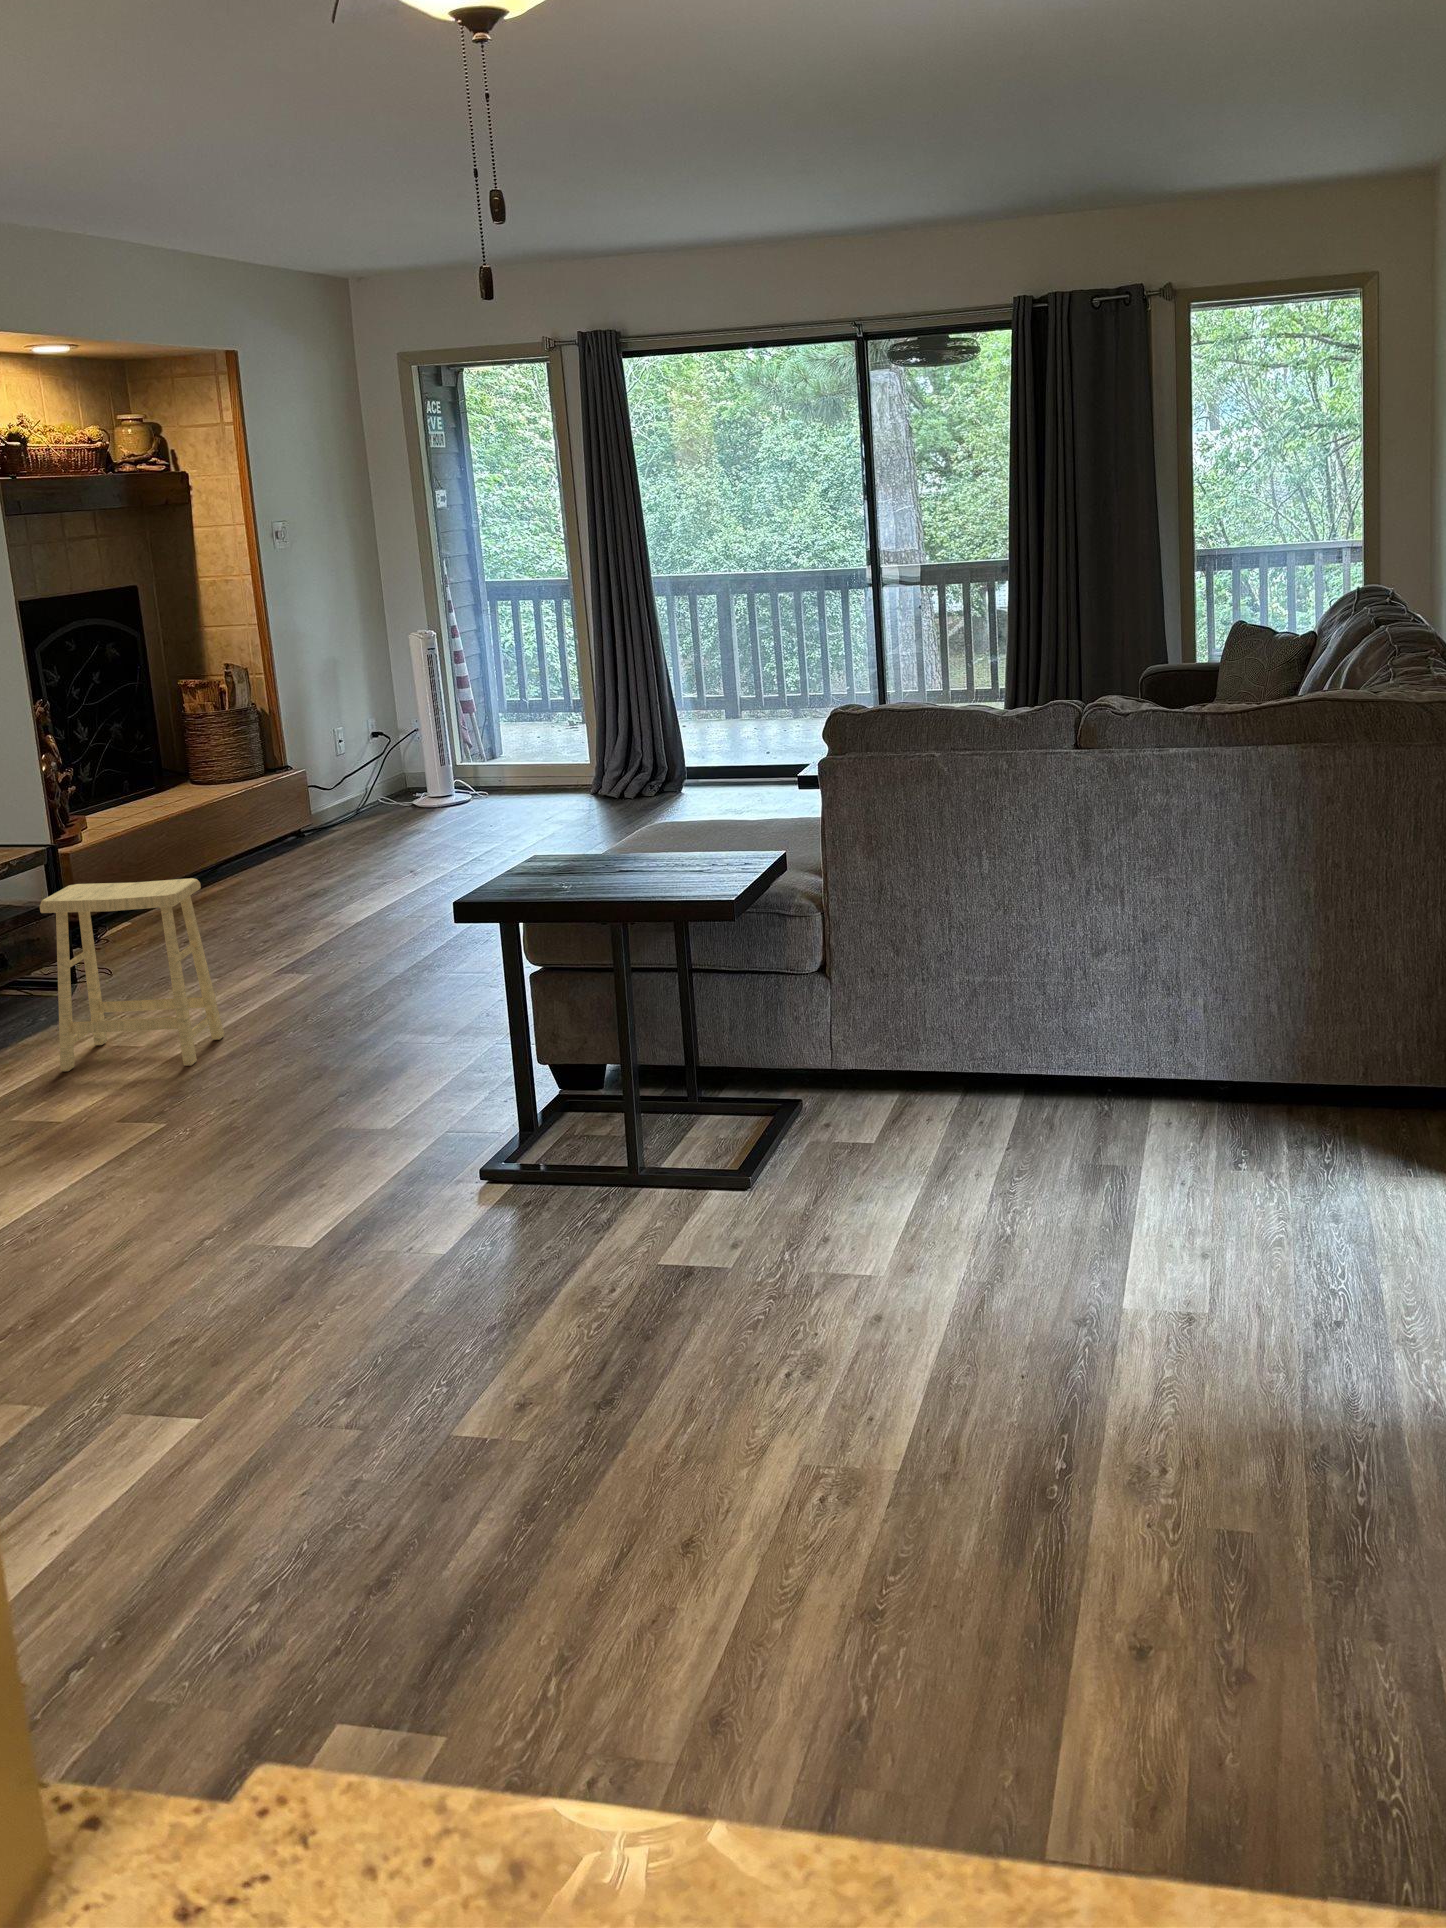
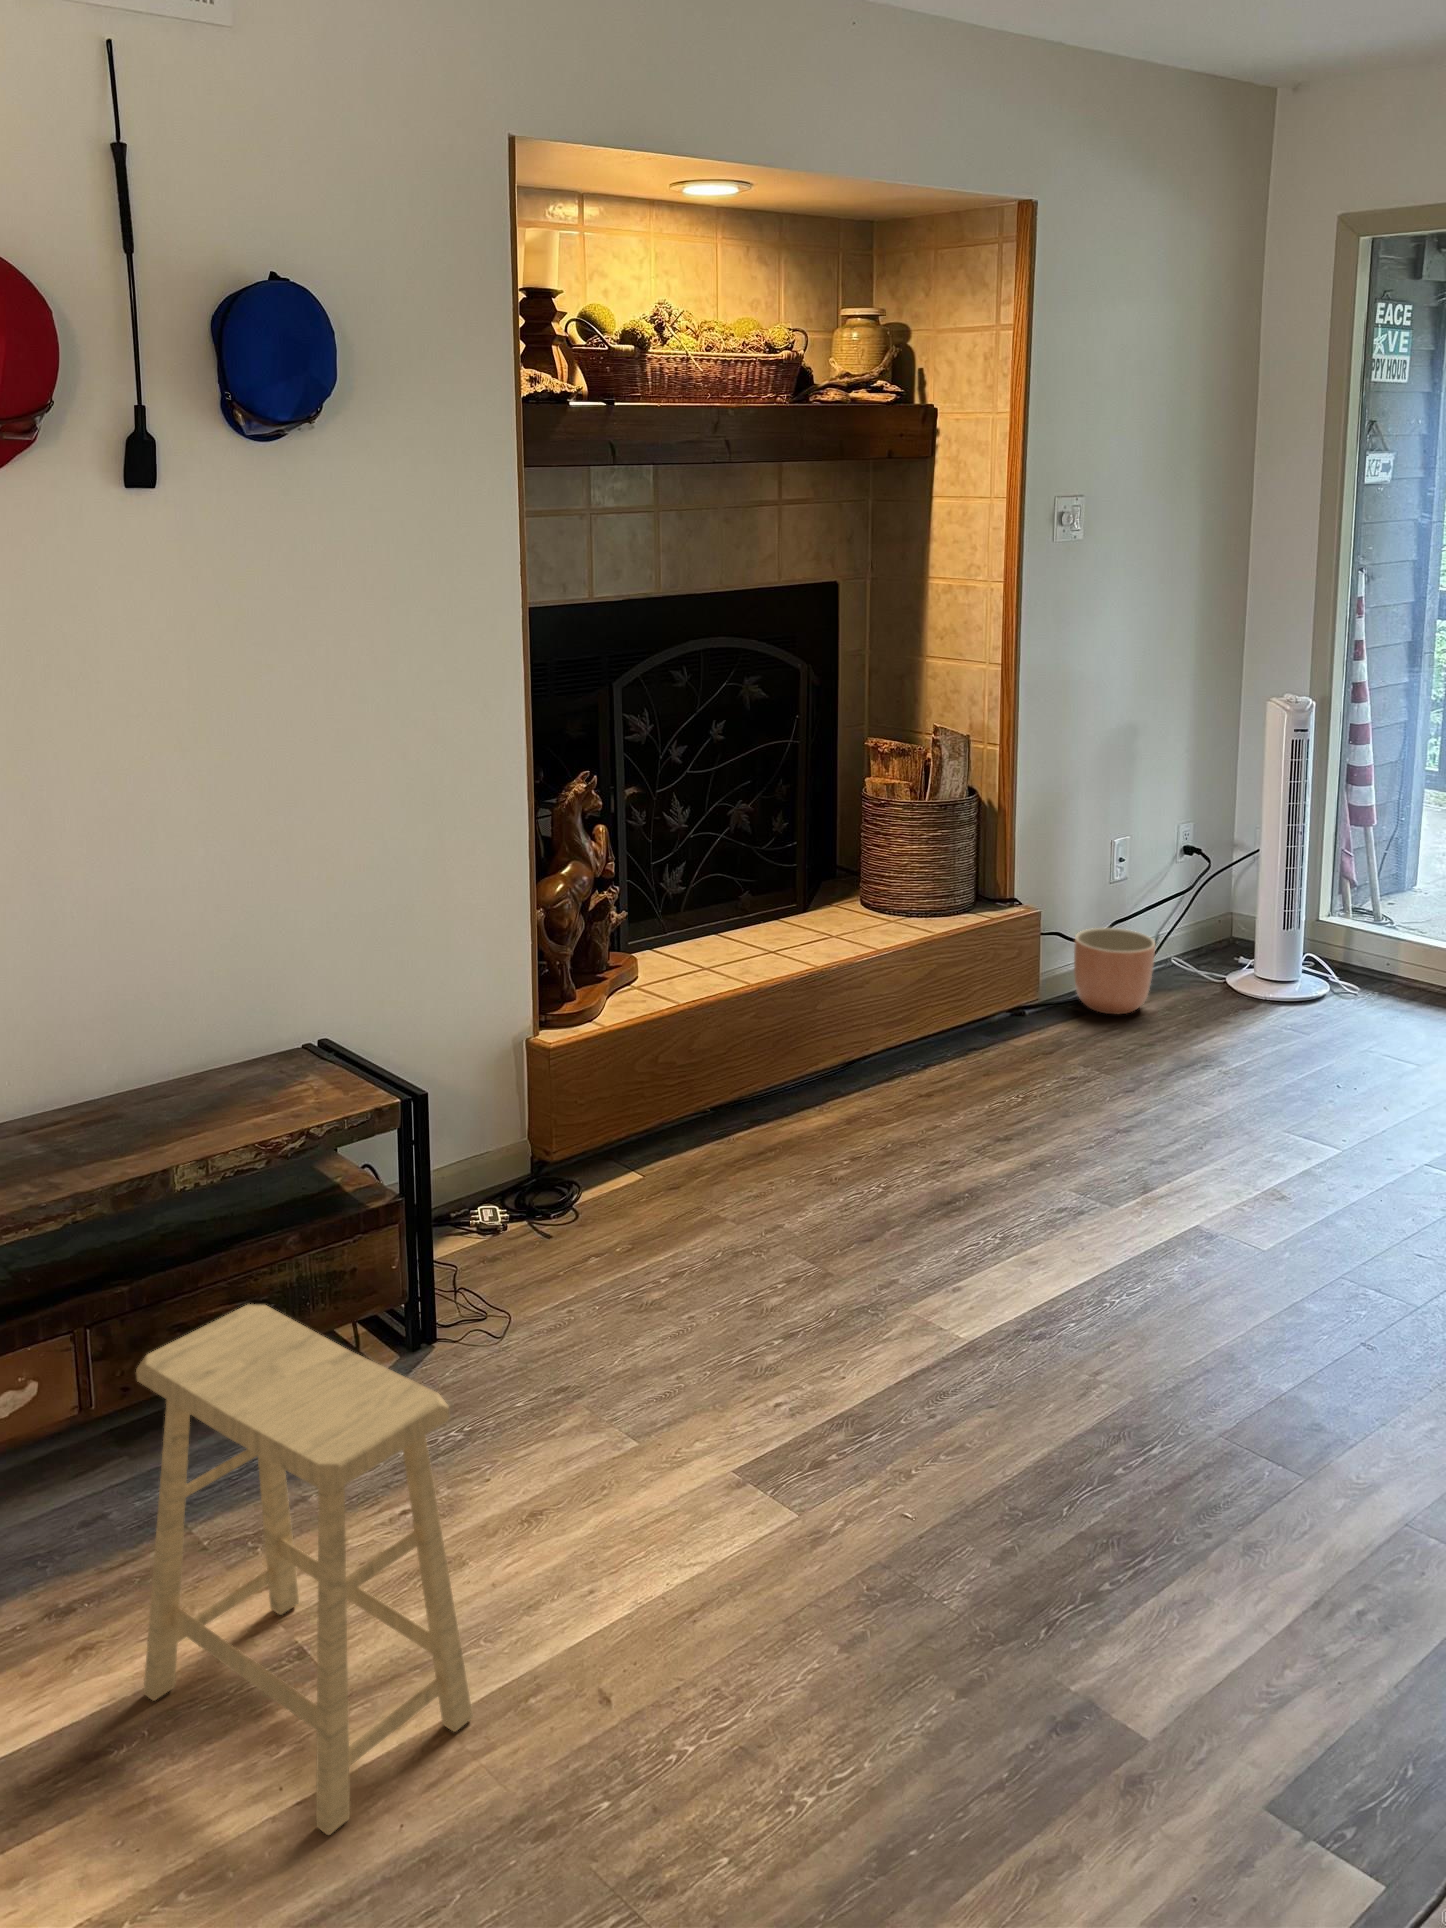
planter: none [327,777,376,826] -> present [1074,928,1155,1014]

